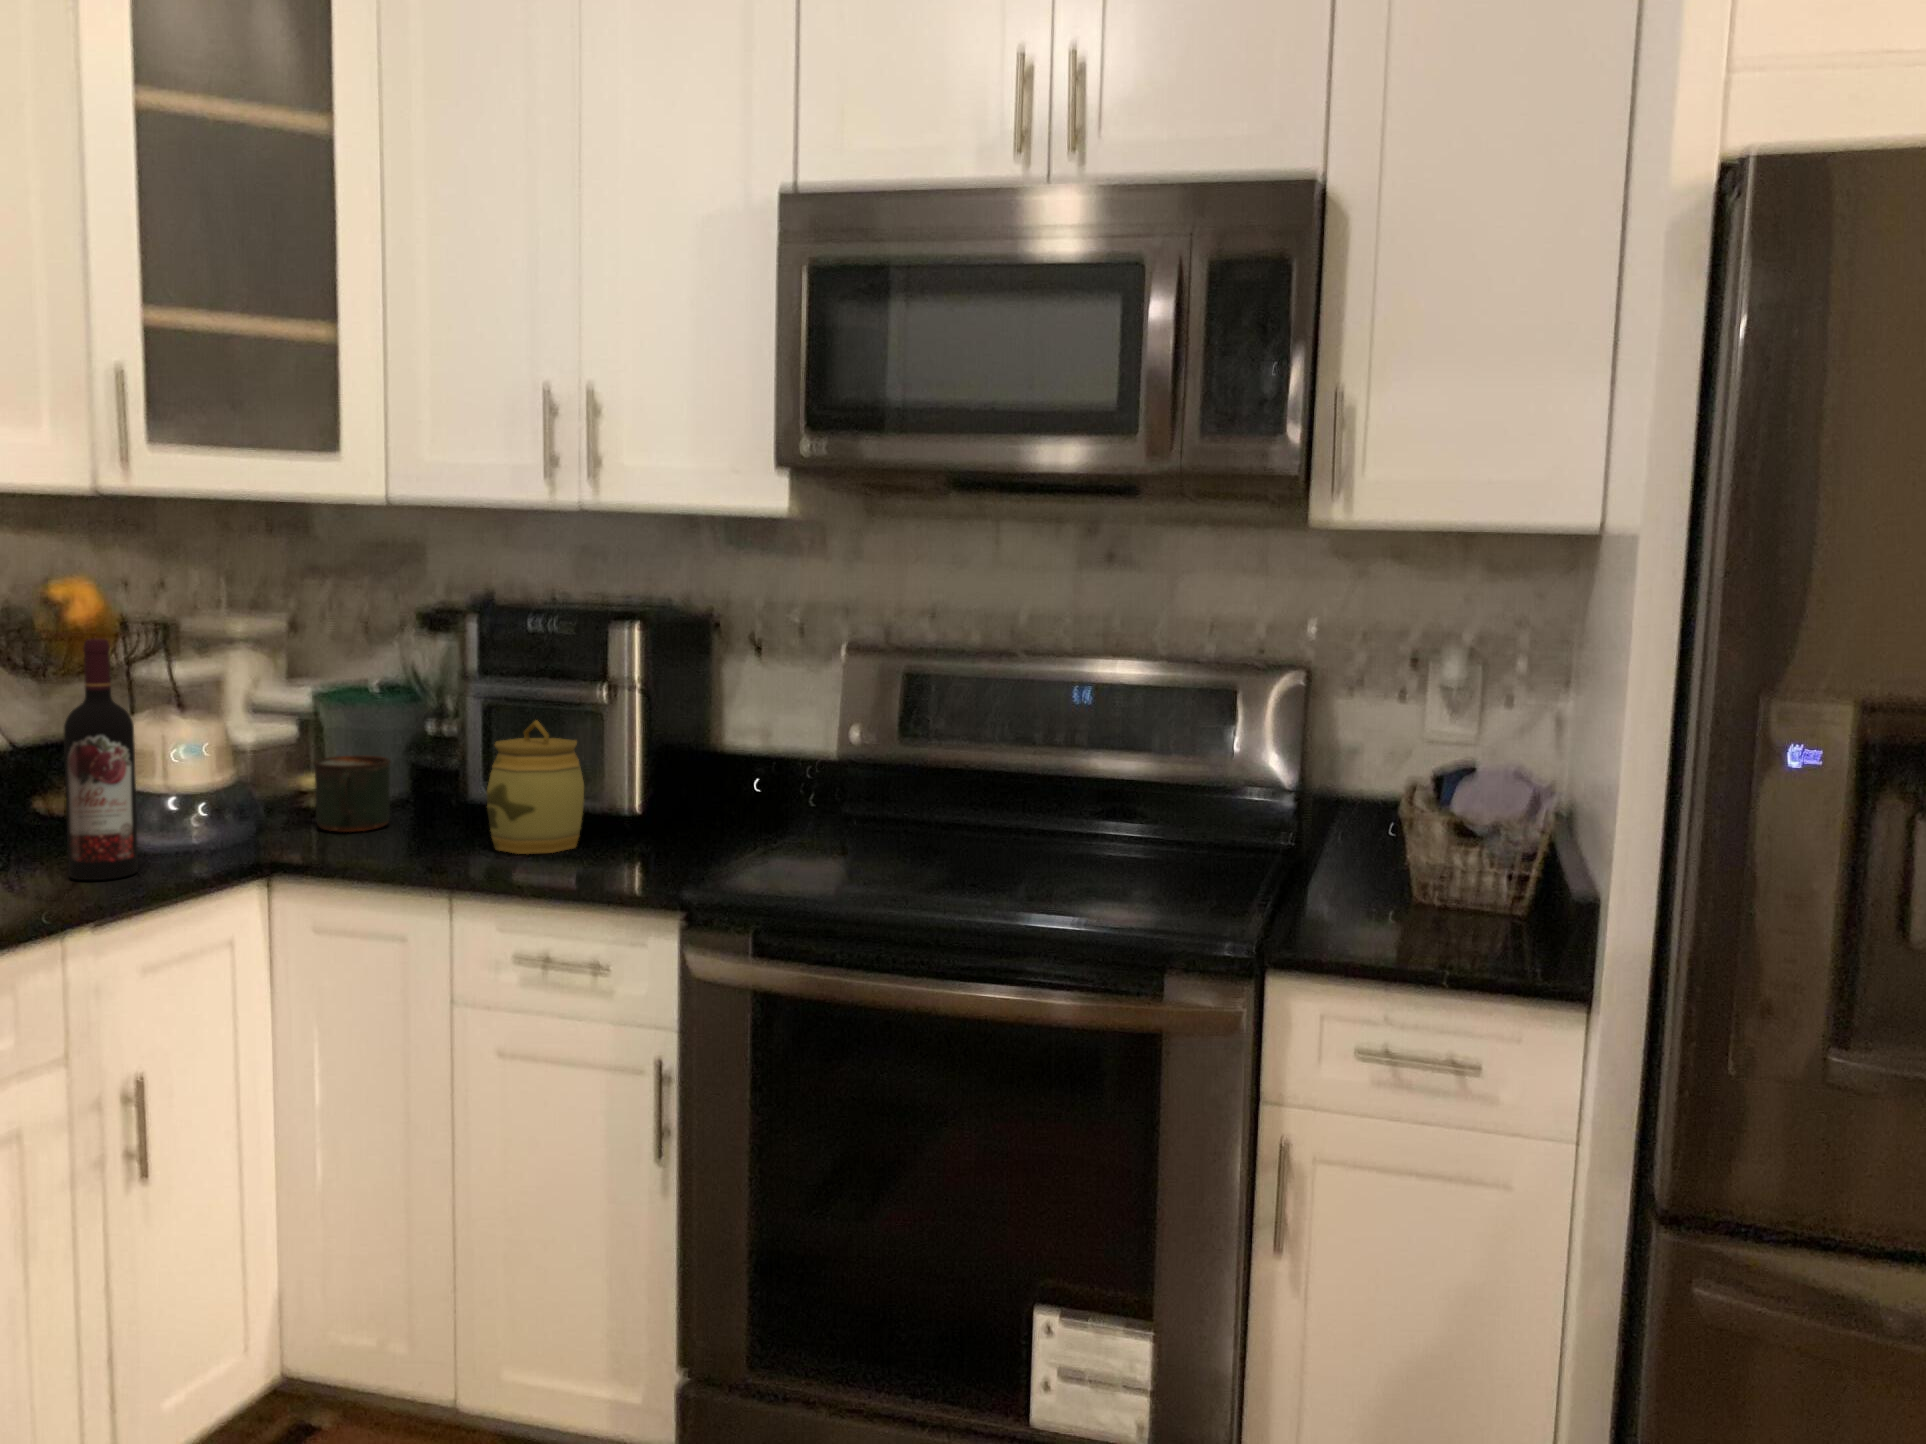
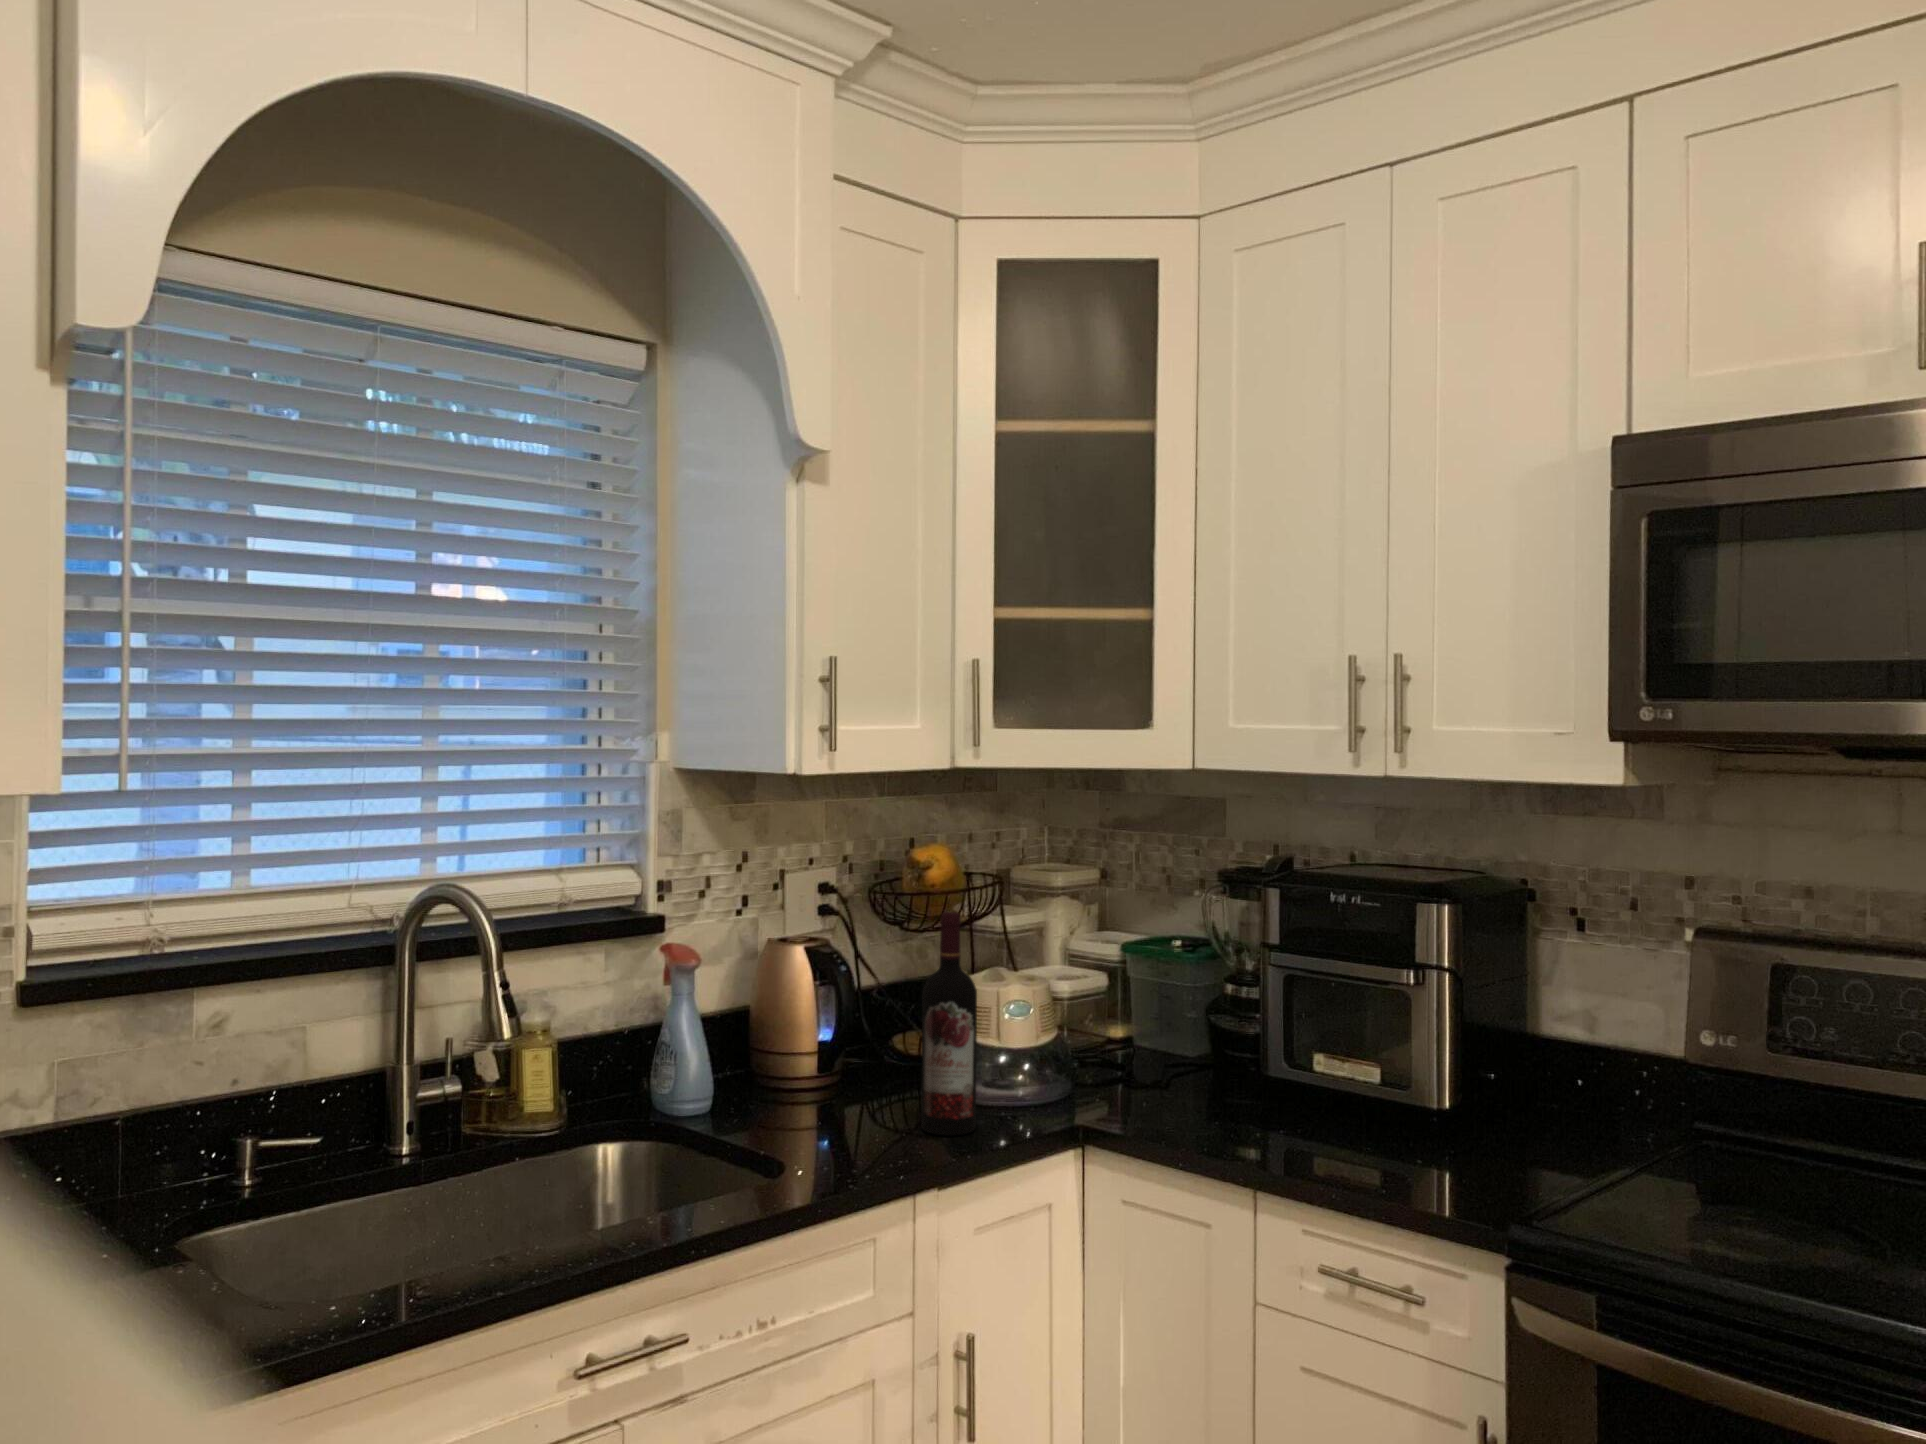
jar: present [487,720,584,854] -> none [1289,1008,1390,1154]
mug: present [314,755,390,832] -> none [1124,1021,1195,1101]

